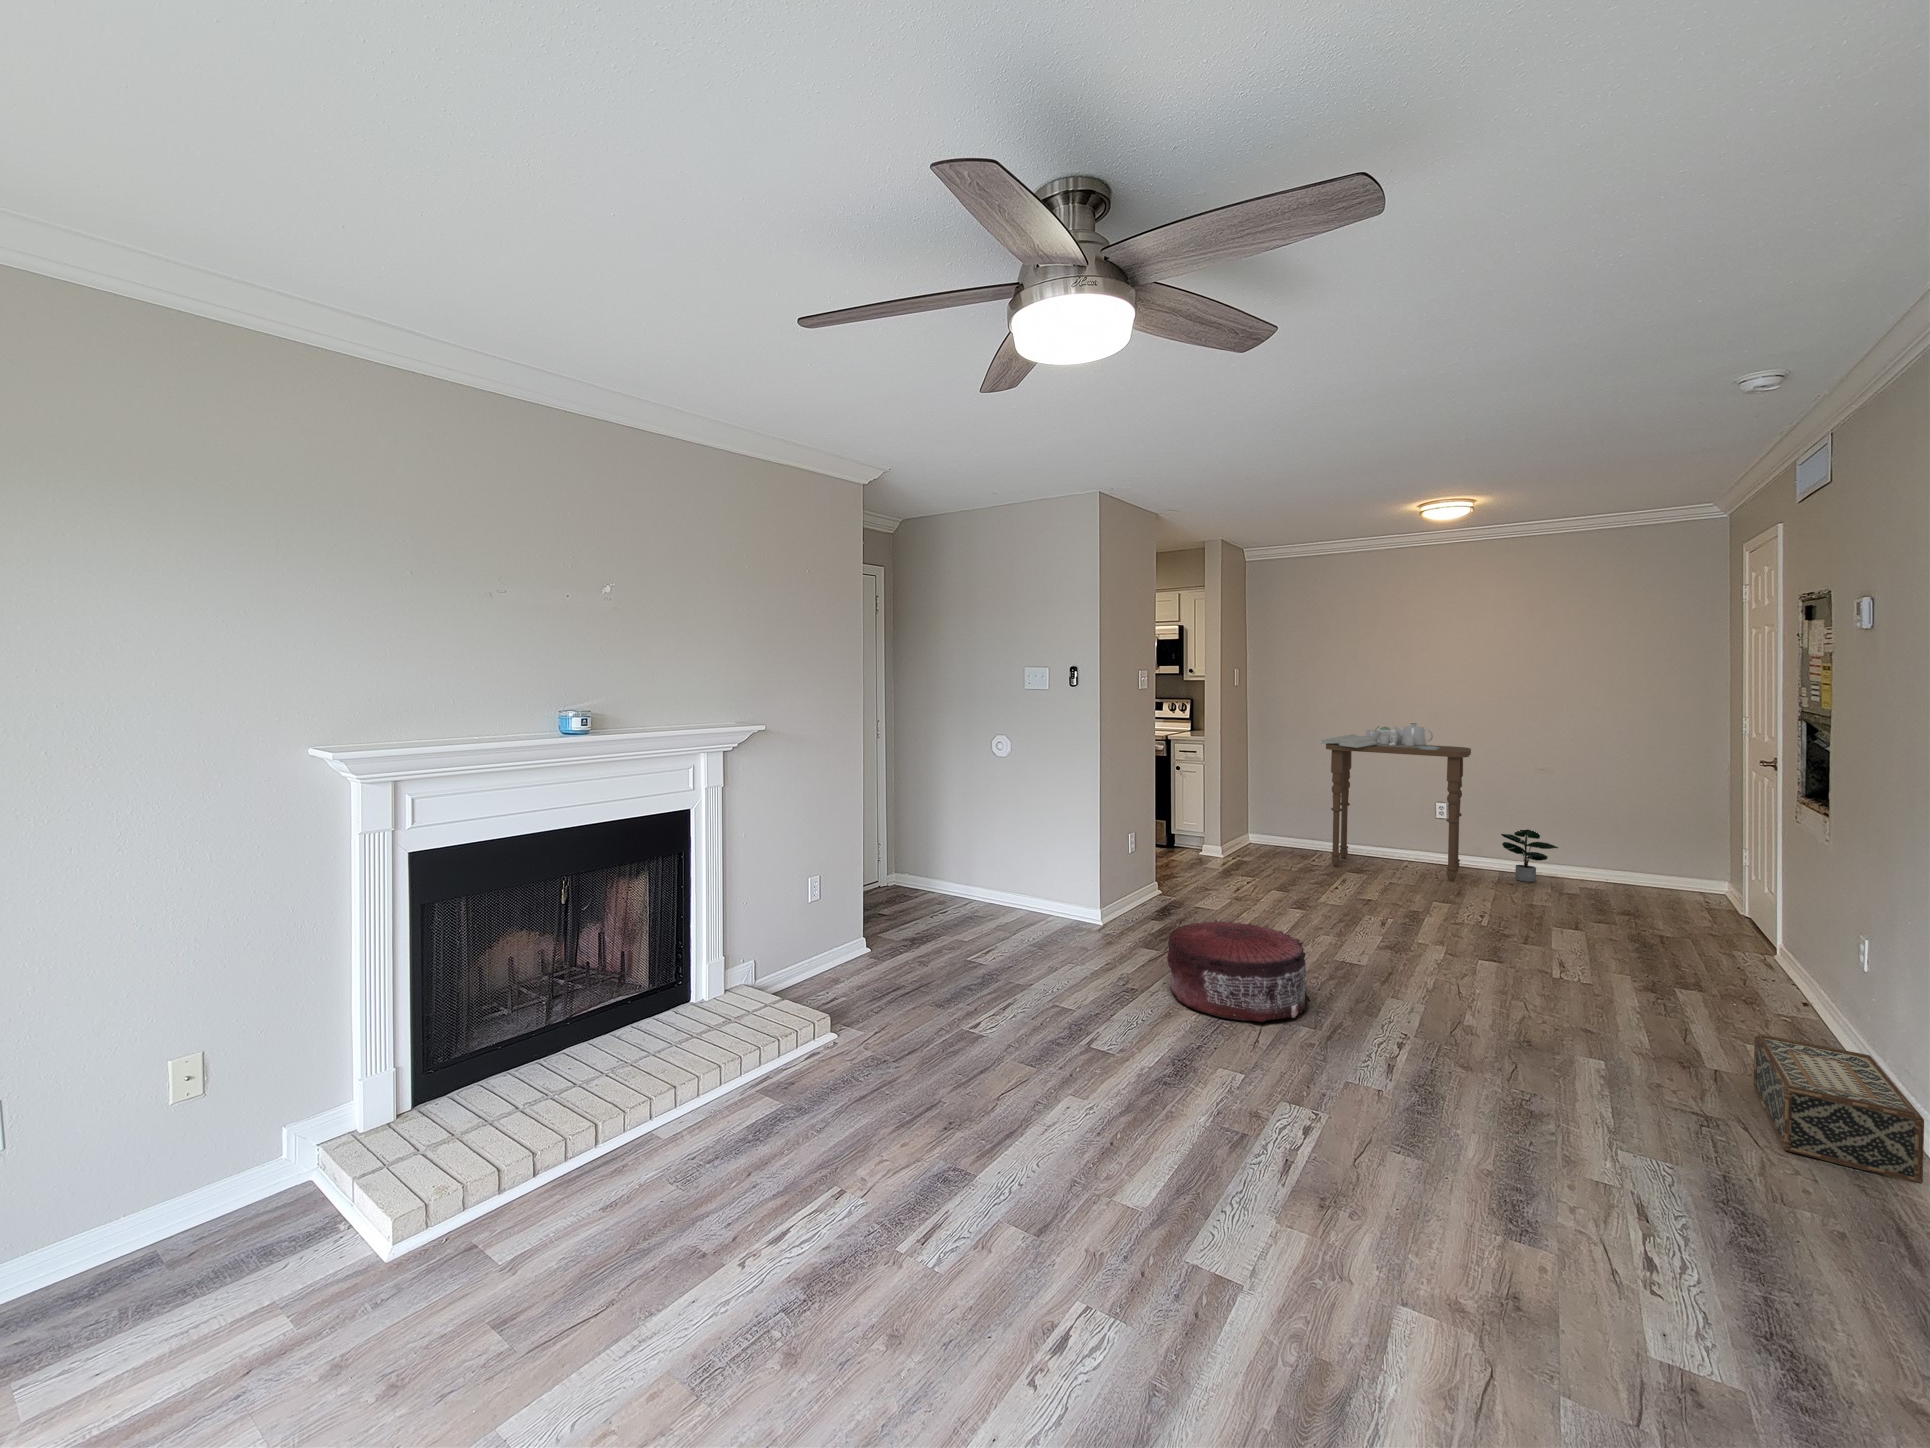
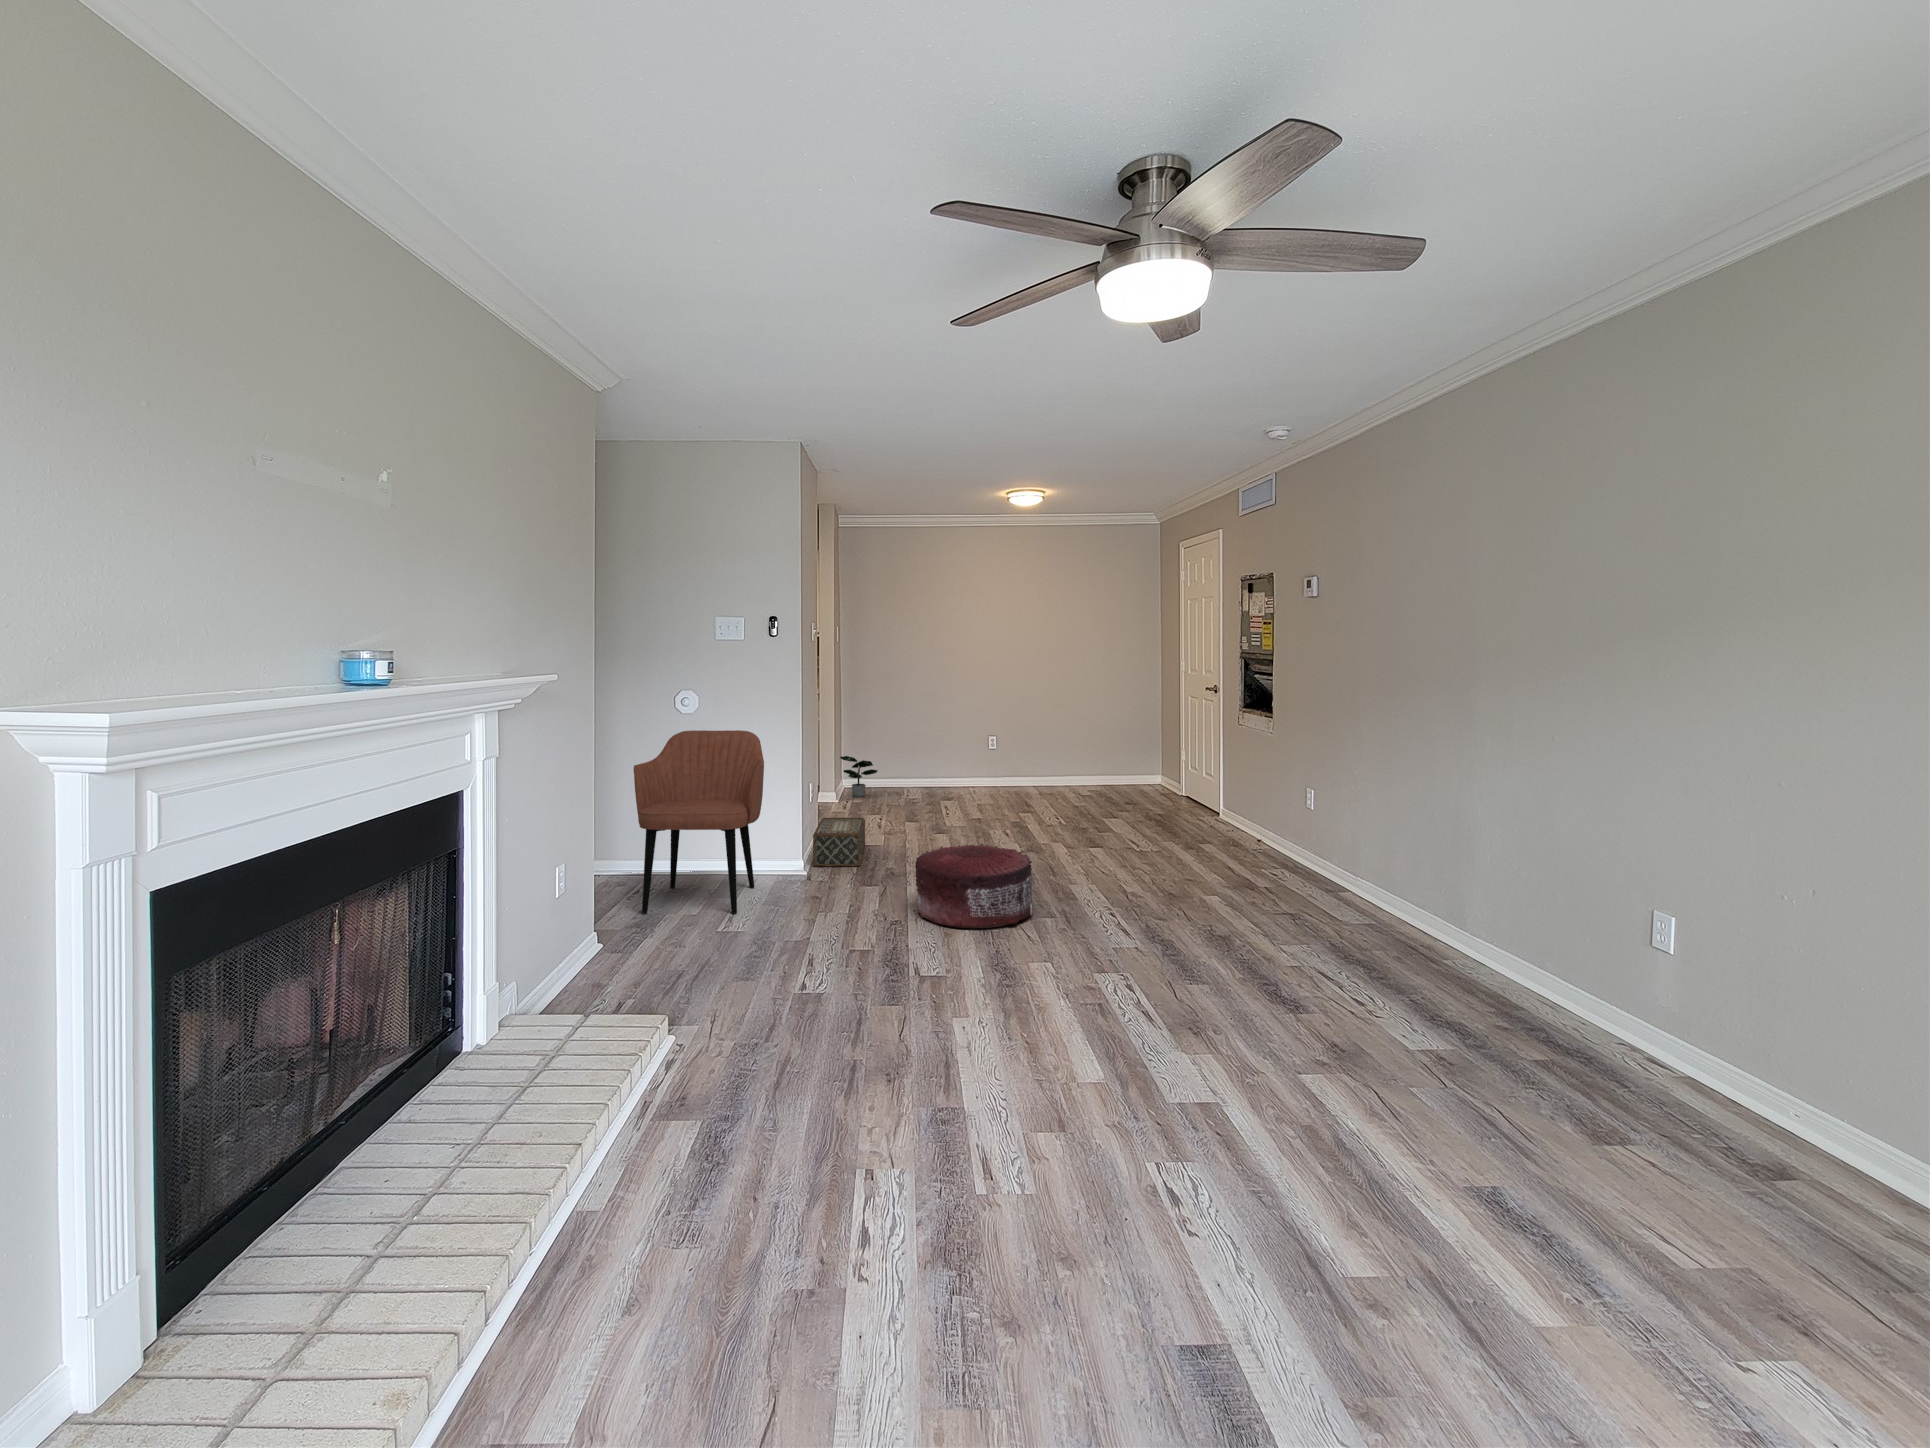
side table: present [1321,723,1471,881] -> none [907,670,1017,800]
armchair: none [939,771,1065,946] -> present [634,730,764,914]
potted plant: present [1501,829,1559,882] -> present [840,756,878,797]
woven basket: present [1754,1034,1924,1184] -> present [813,818,865,866]

